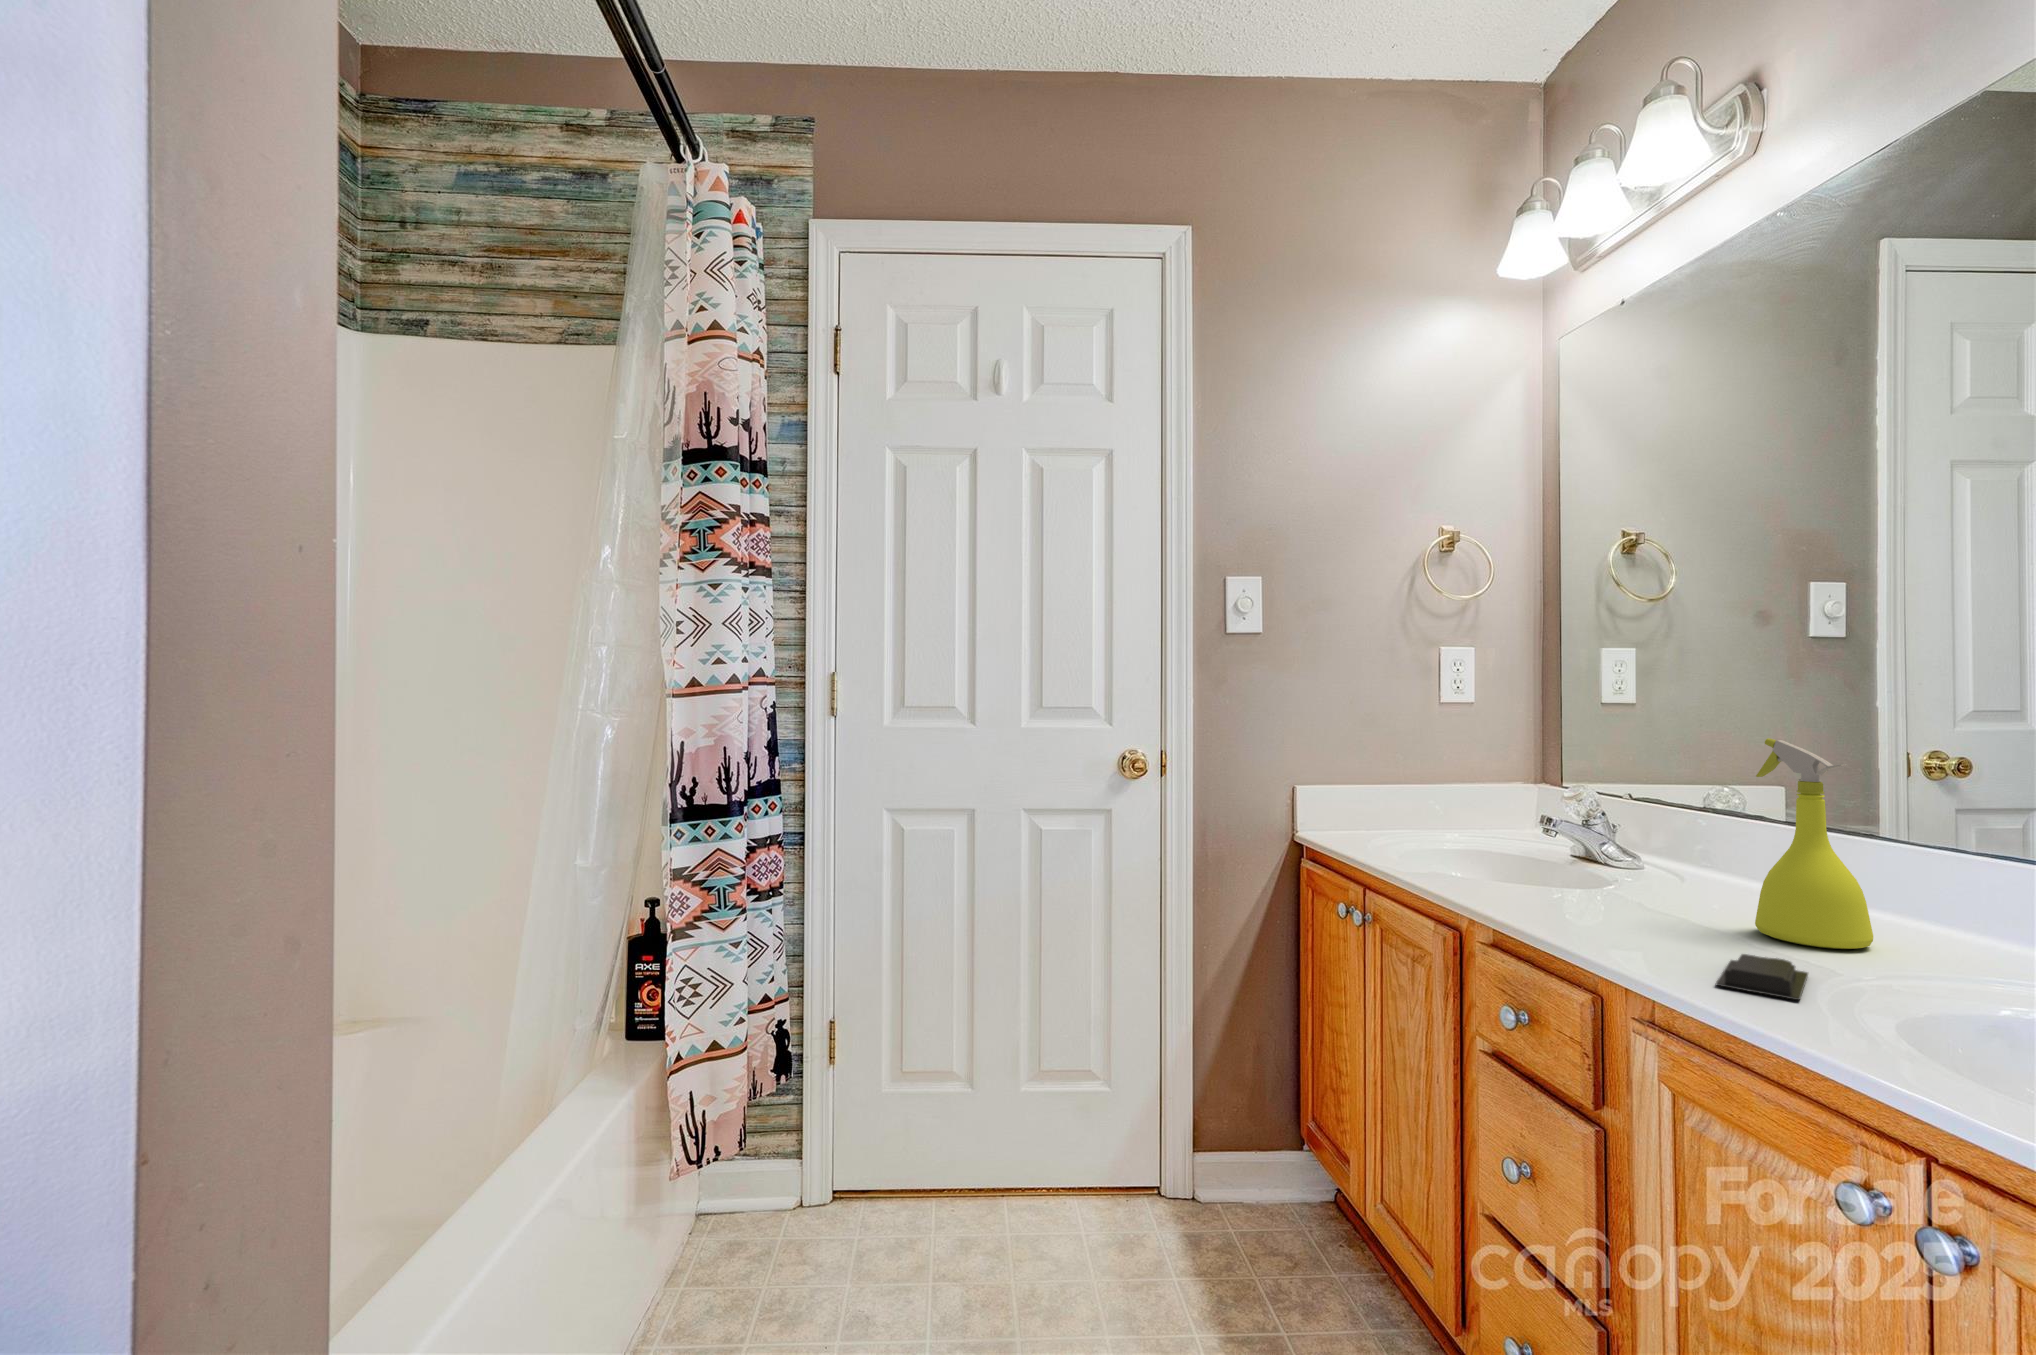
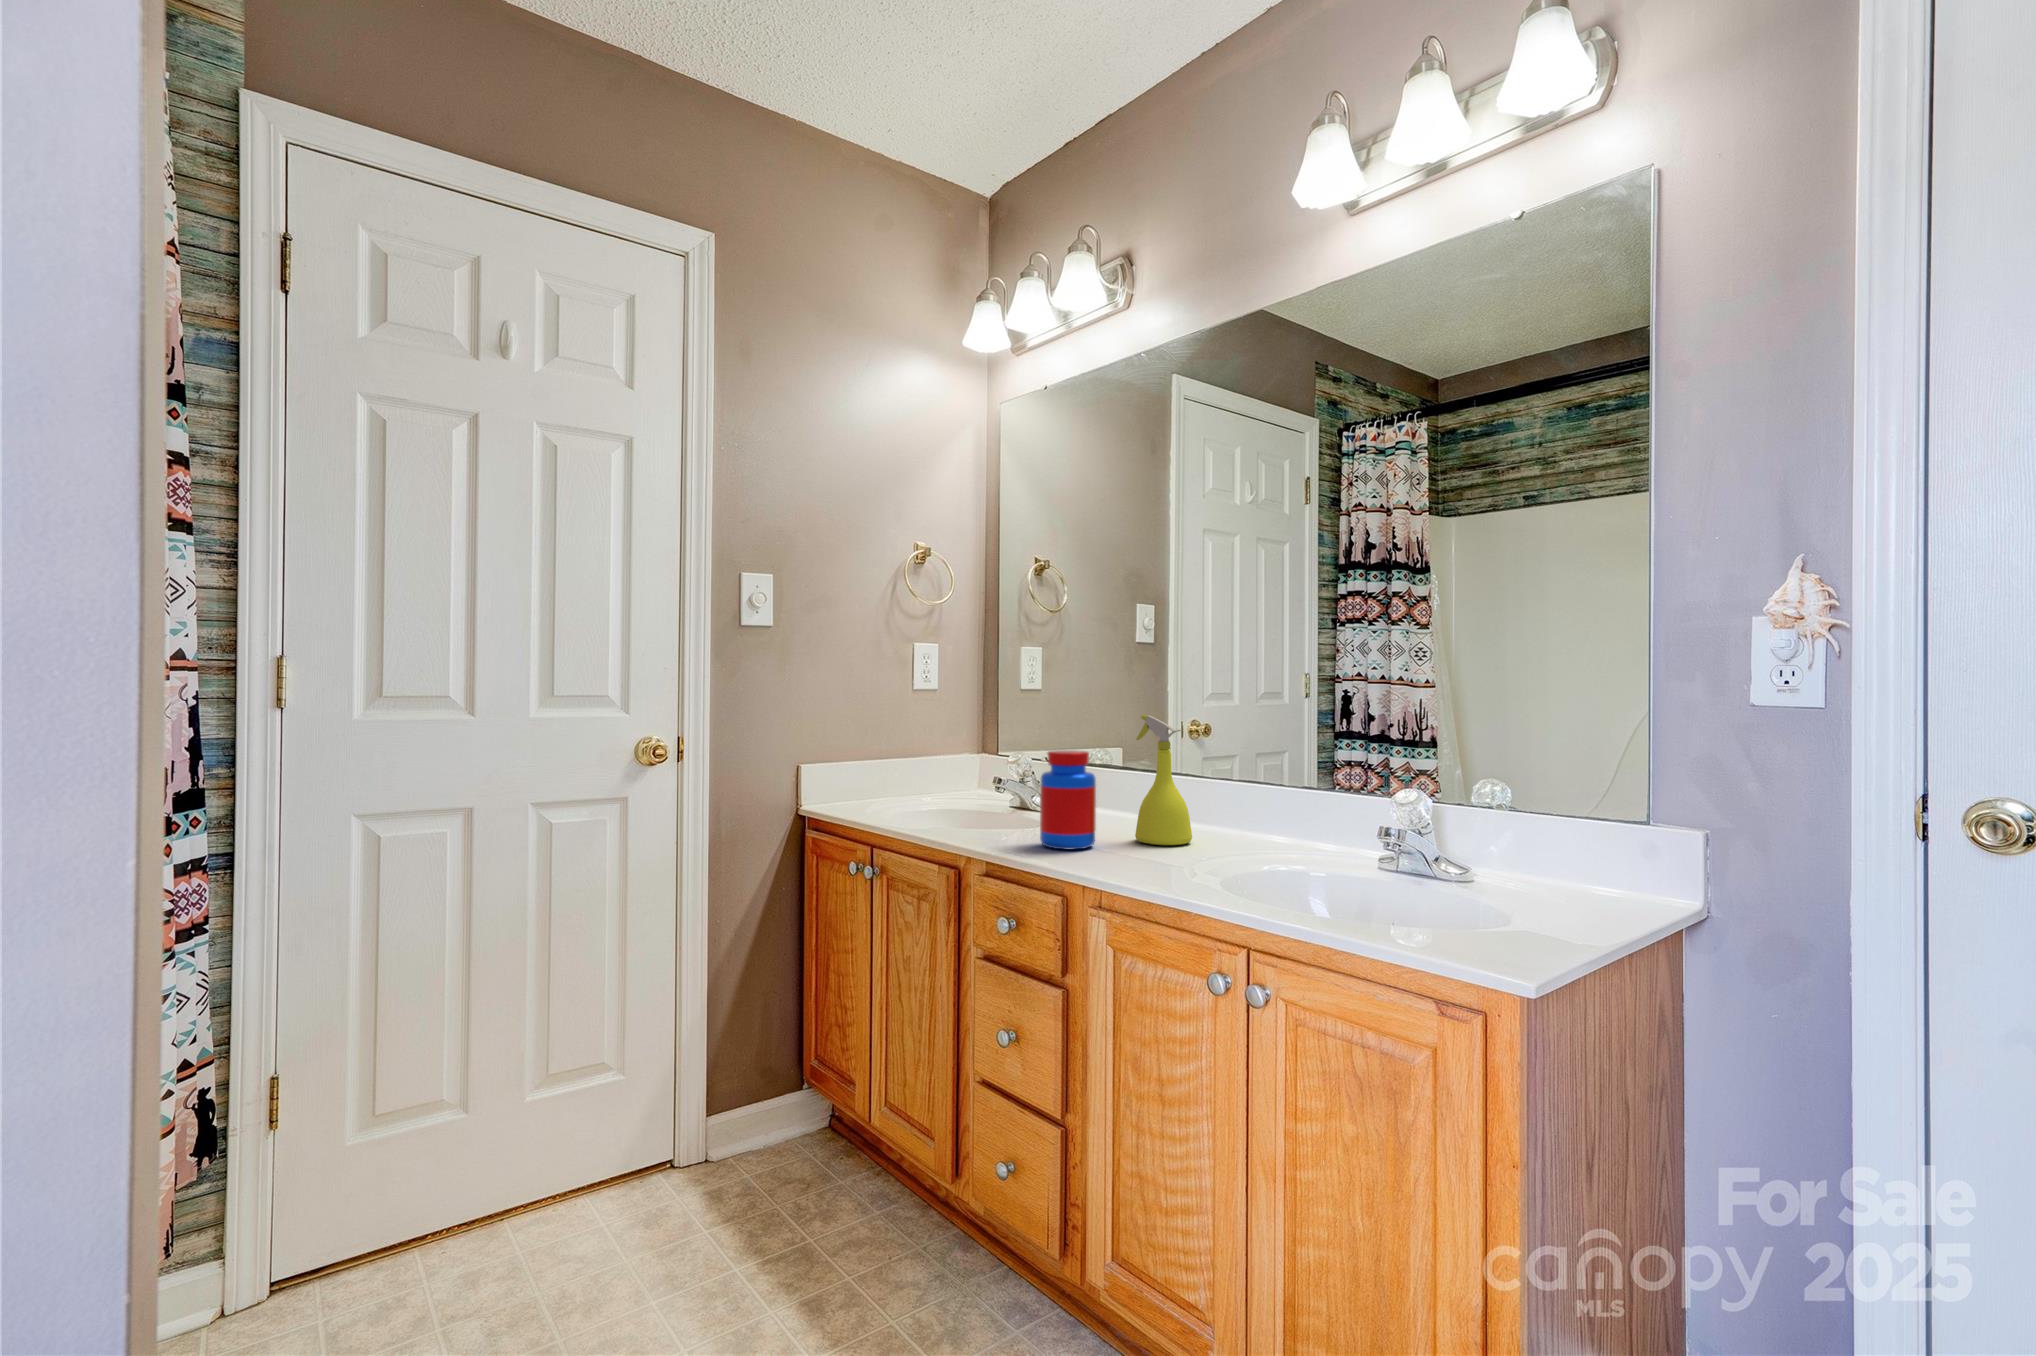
jar: none [1577,786,1674,932] -> present [1040,750,1096,849]
soap bar: present [1716,954,1808,1000] -> none [1131,852,1172,873]

